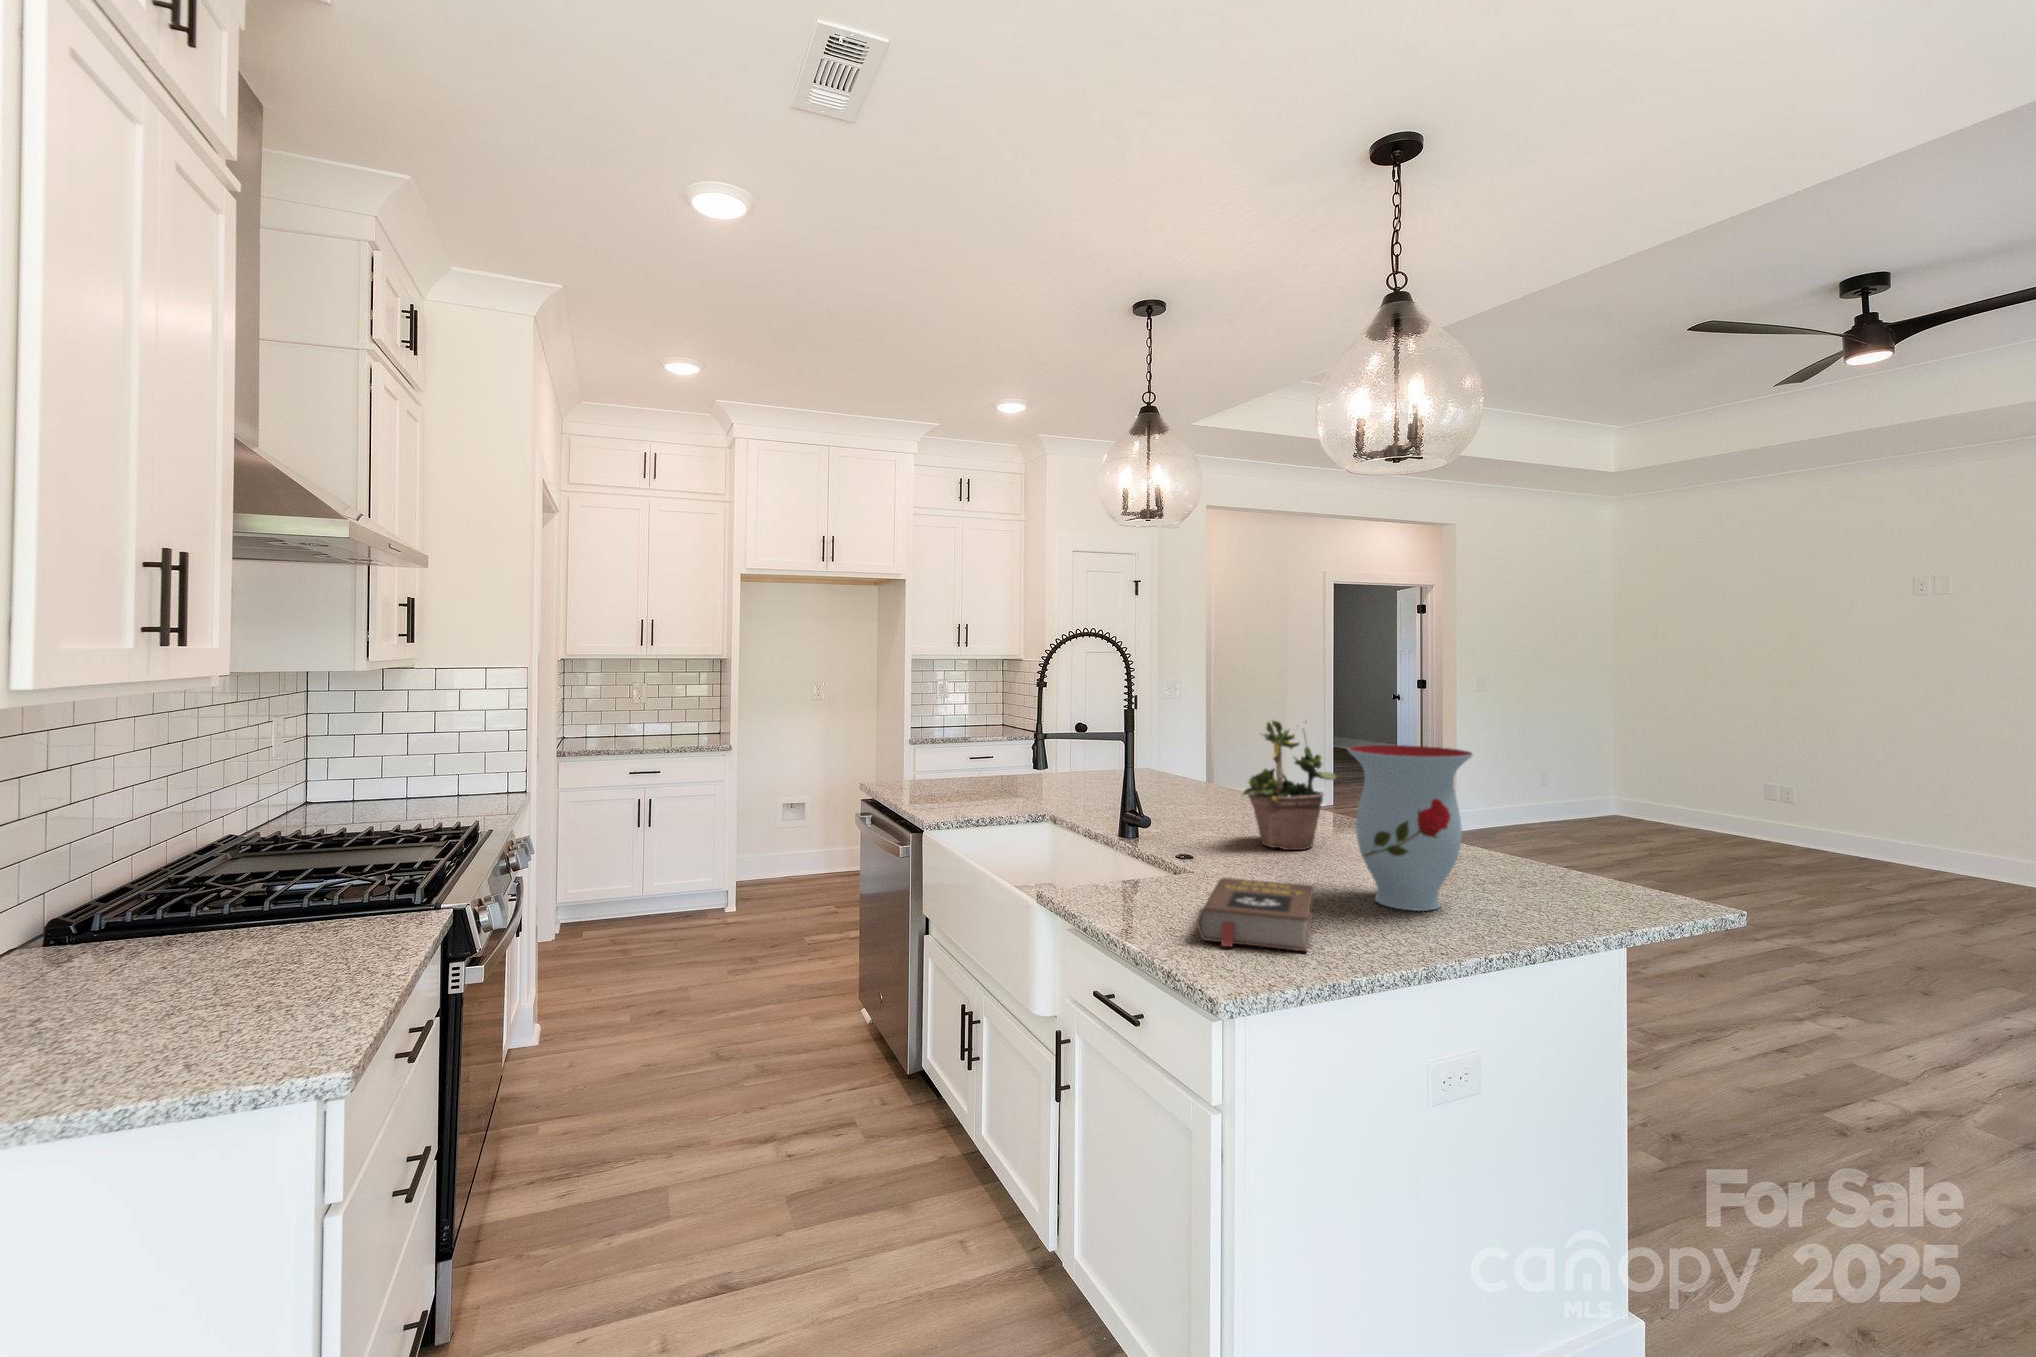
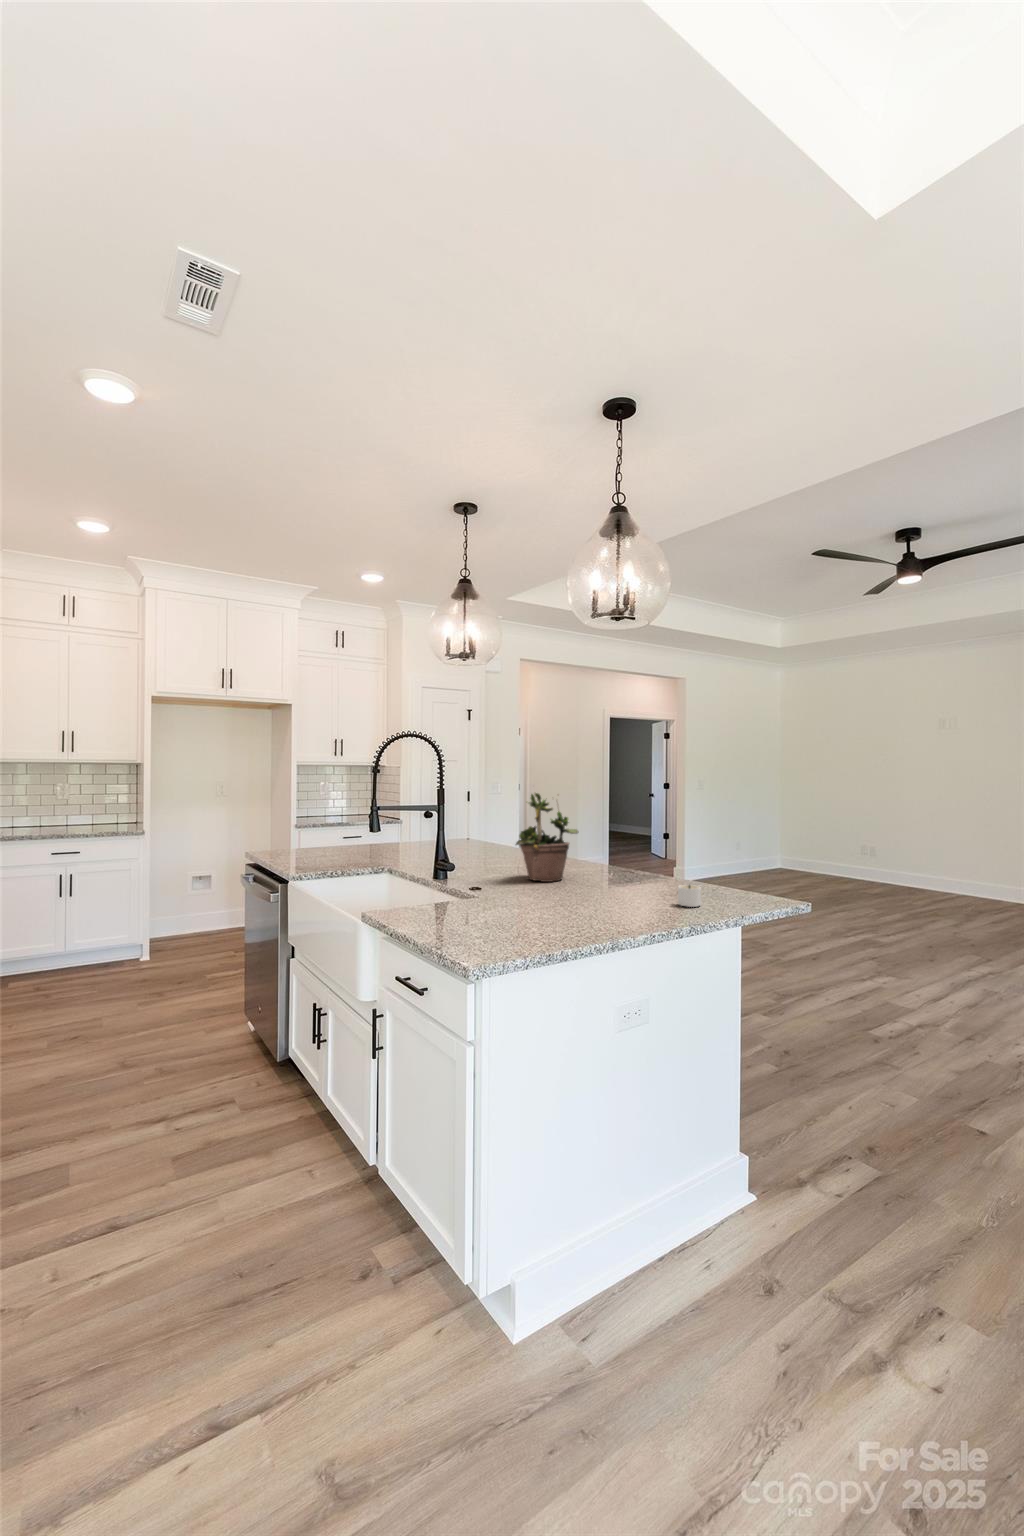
vase: present [1348,745,1473,911] -> none [574,804,652,912]
candle: none [1513,871,1568,906] -> present [678,885,701,907]
book: present [1197,878,1313,951] -> none [465,894,549,937]

